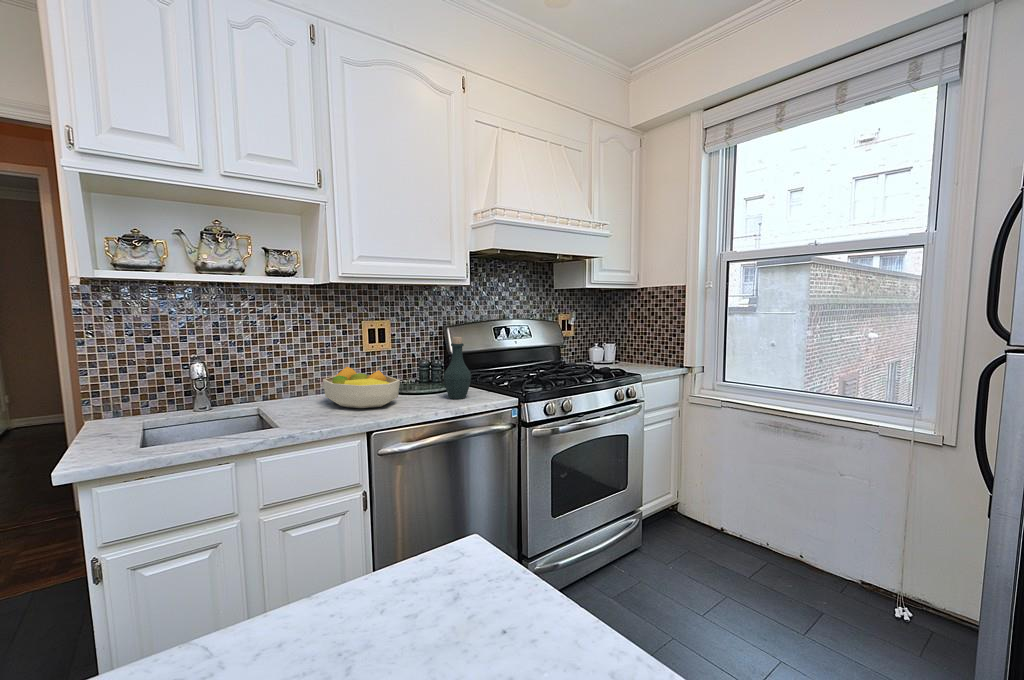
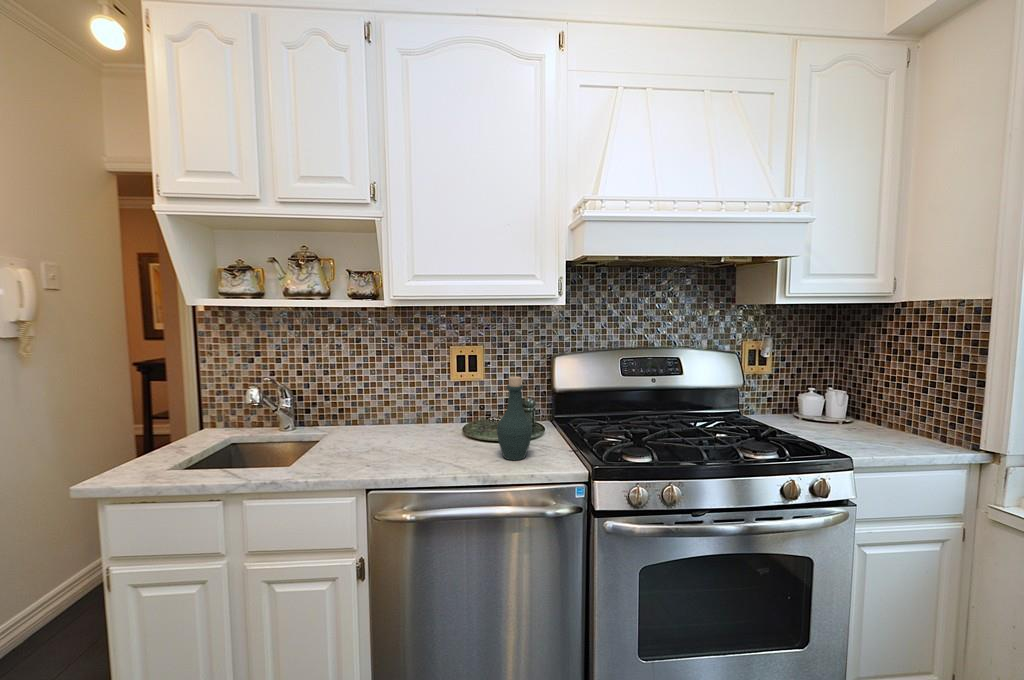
fruit bowl: present [323,367,400,408] -> none [369,400,447,456]

